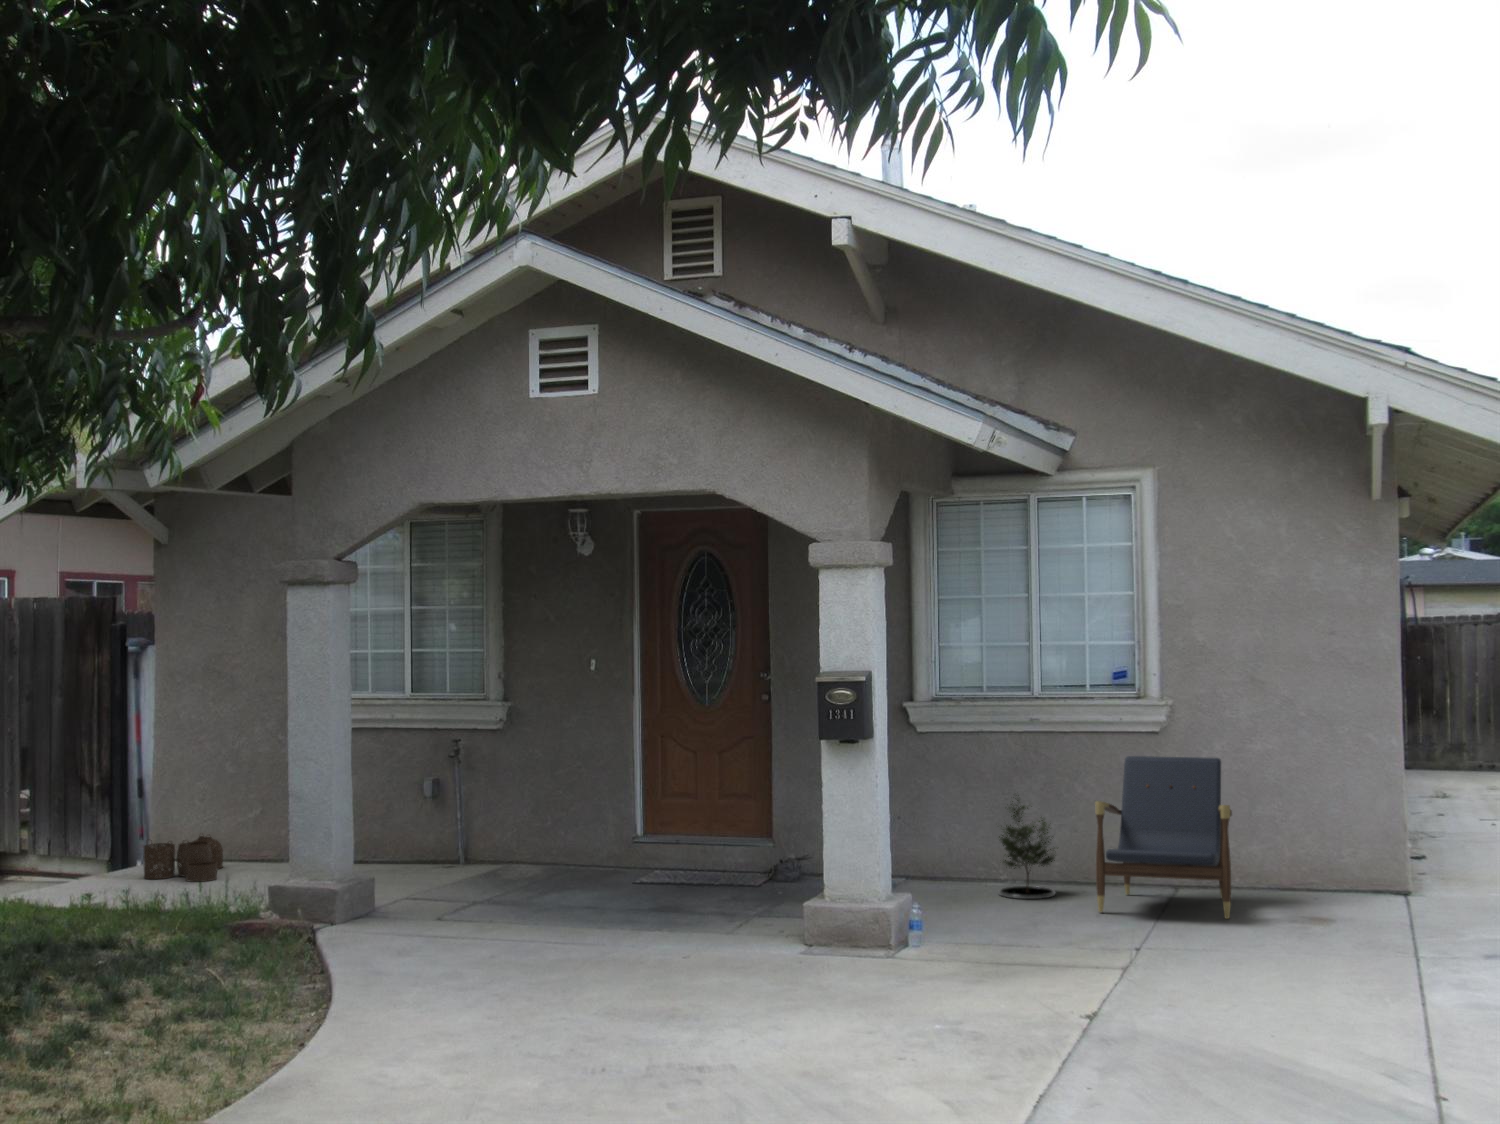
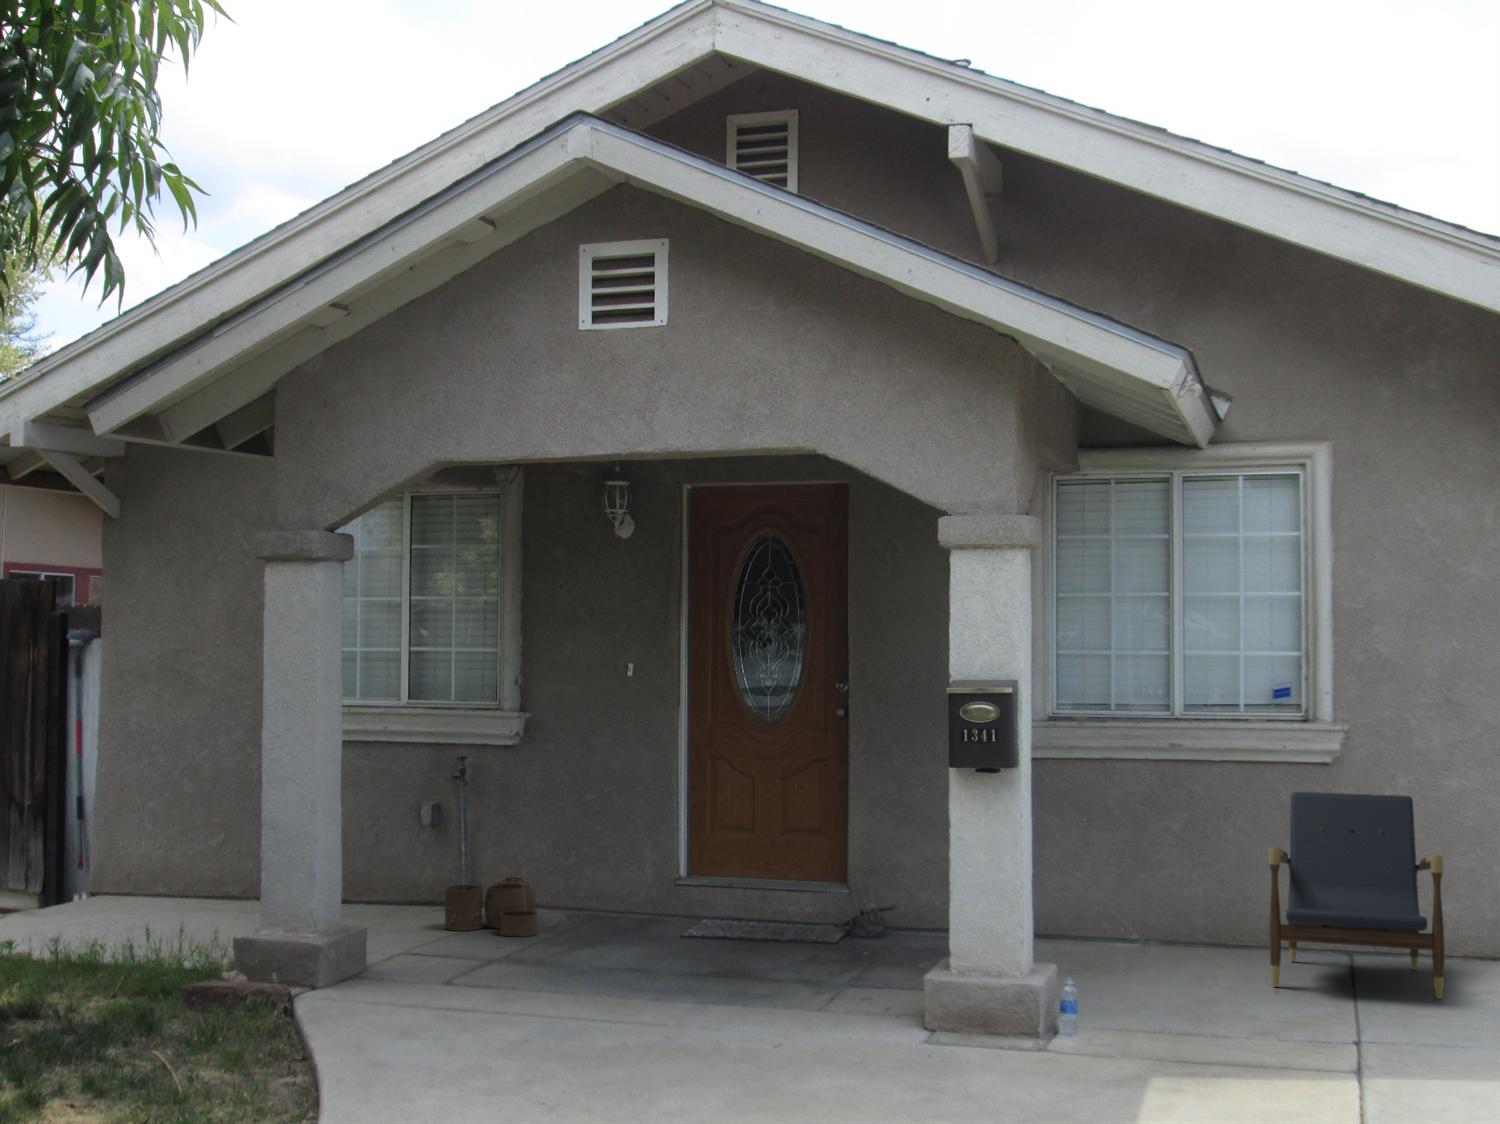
potted tree: present [998,795,1056,899] -> none [1129,833,1209,966]
woven basket: present [143,836,223,882] -> present [445,874,538,936]

